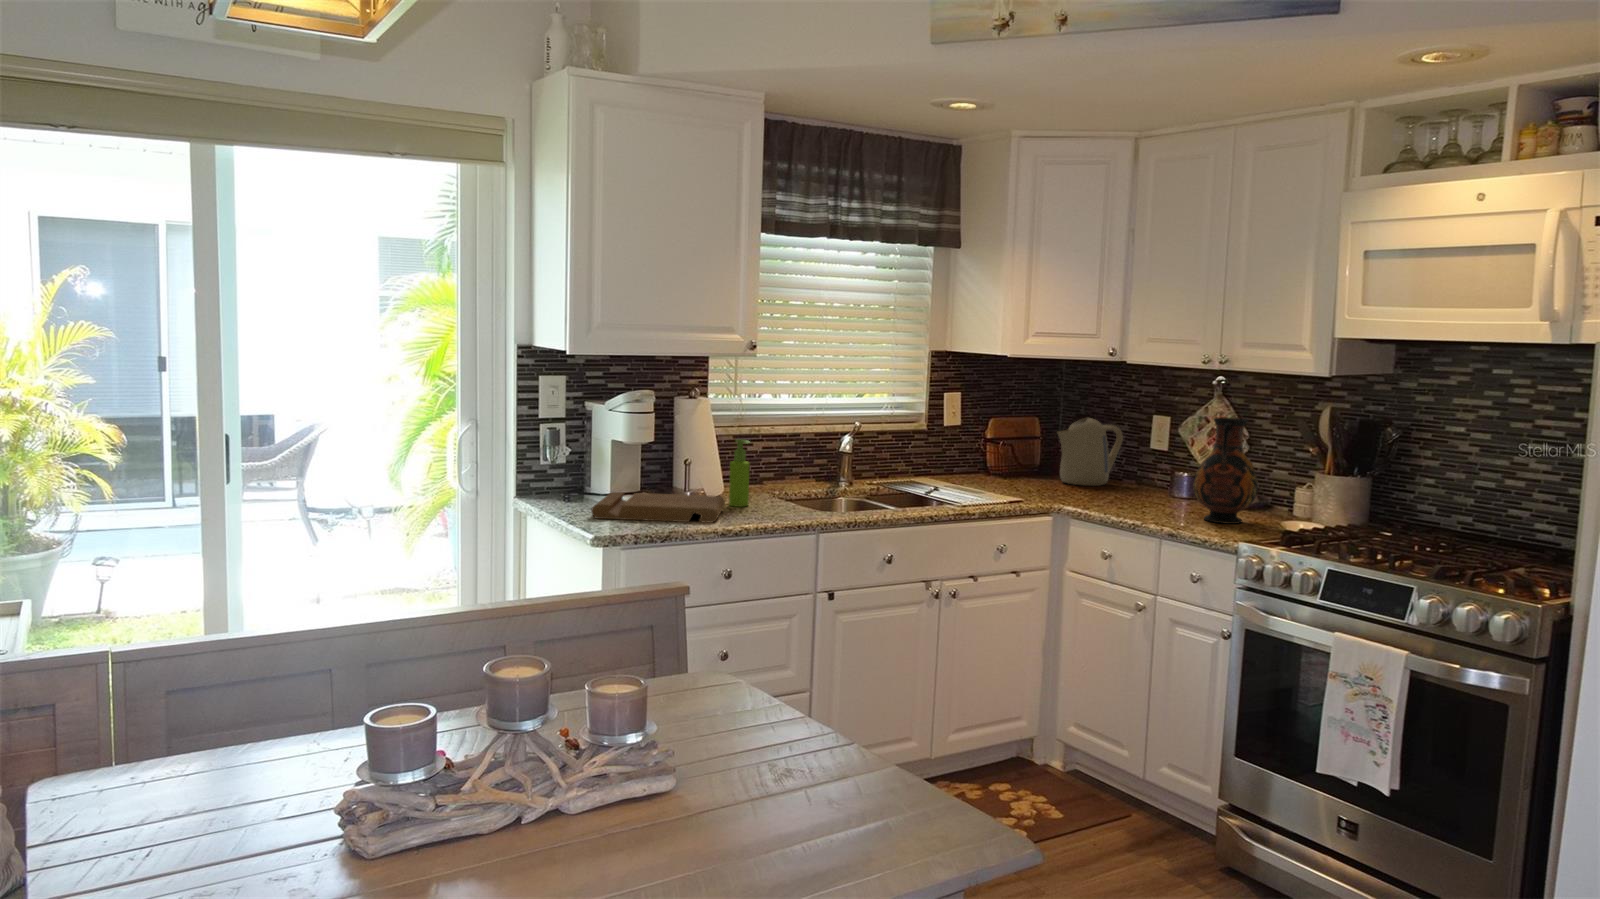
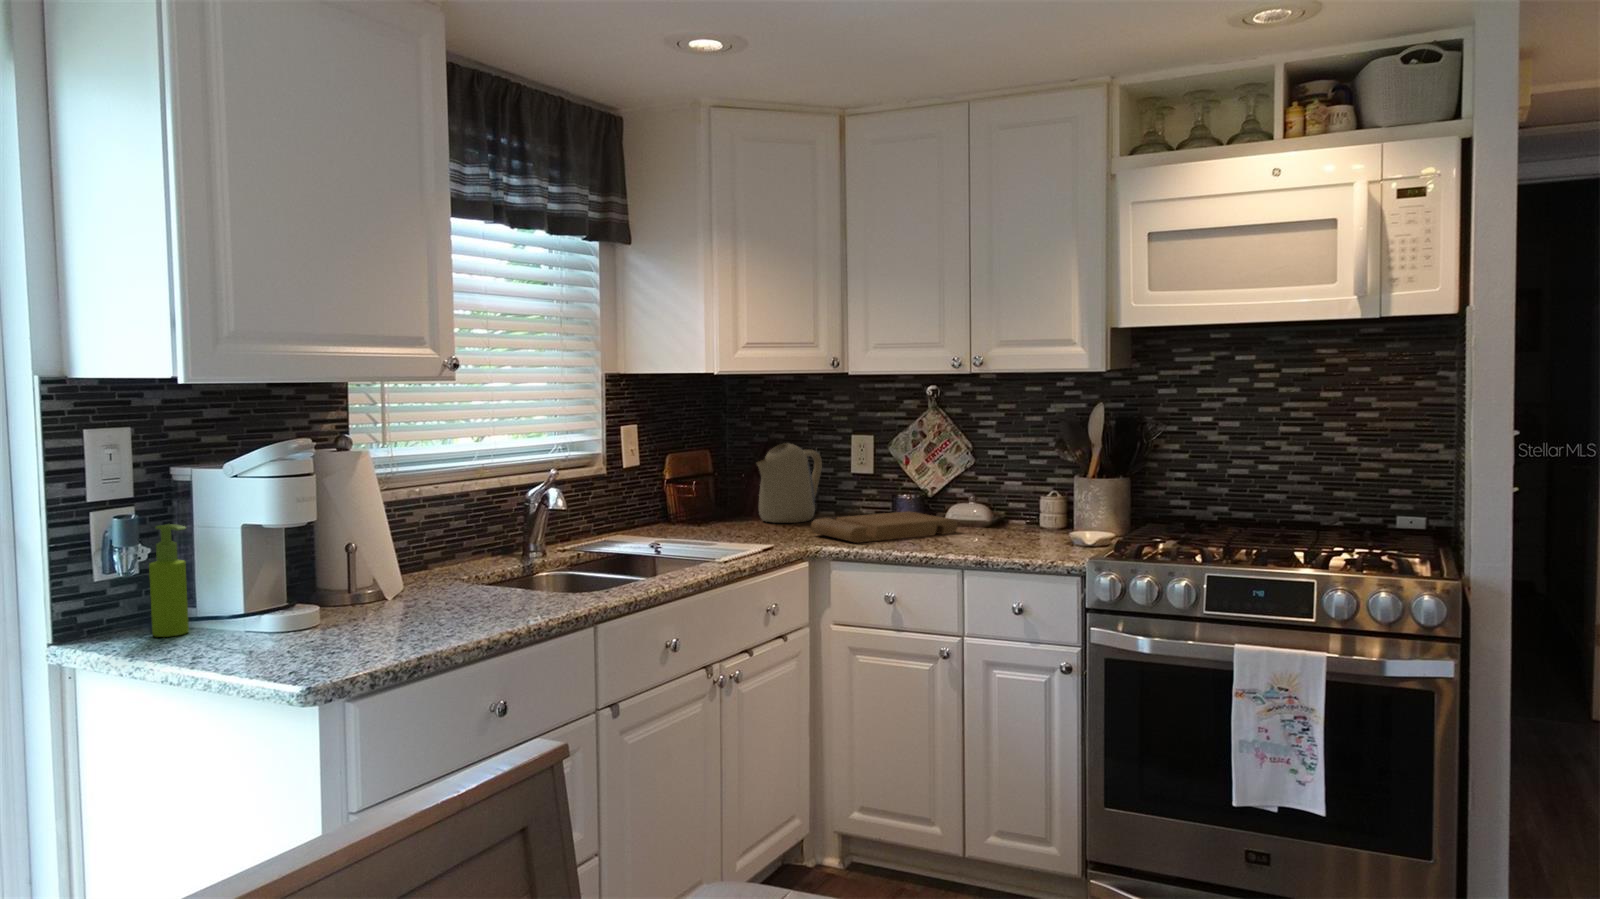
vase: present [1194,418,1258,524] -> none [977,424,1046,543]
soap dispenser: present [729,439,750,507] -> present [149,524,189,637]
cutting board: present [591,492,725,522] -> present [811,511,958,543]

